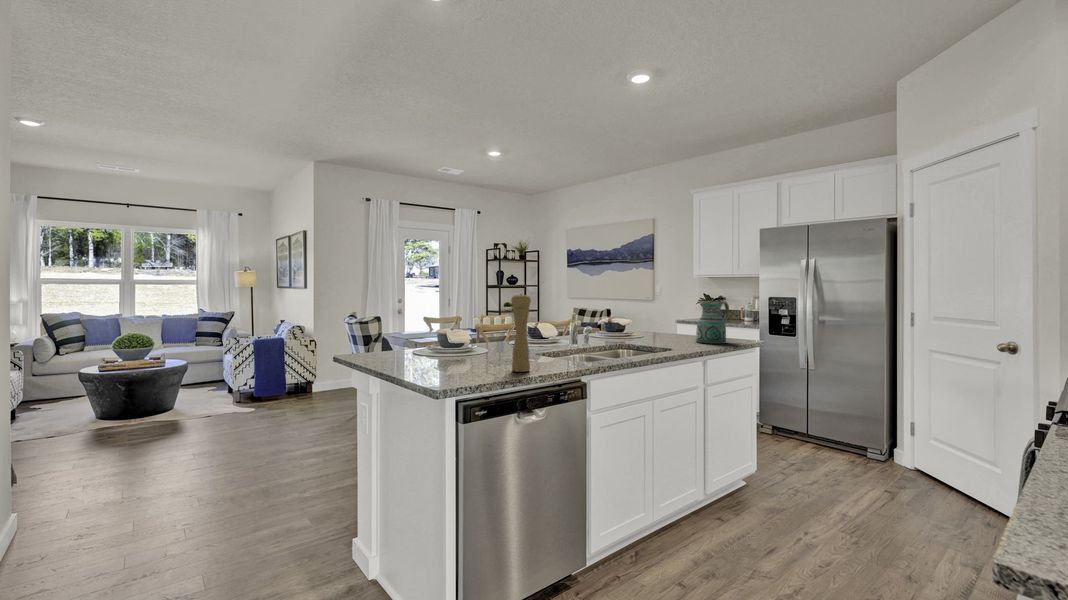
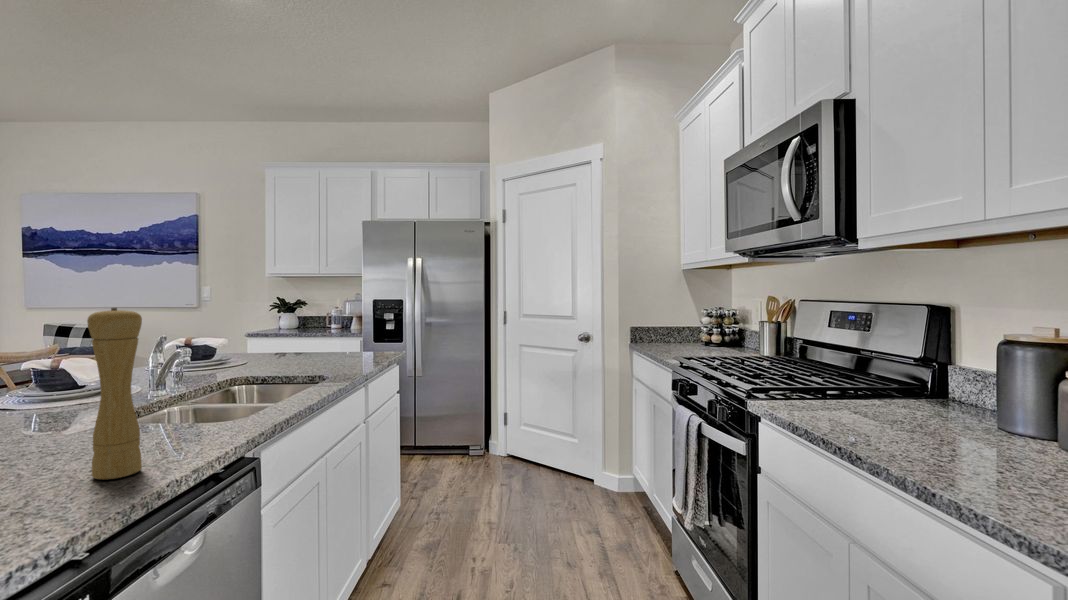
ceramic pitcher: present [696,301,729,344] -> none [329,306,367,362]

